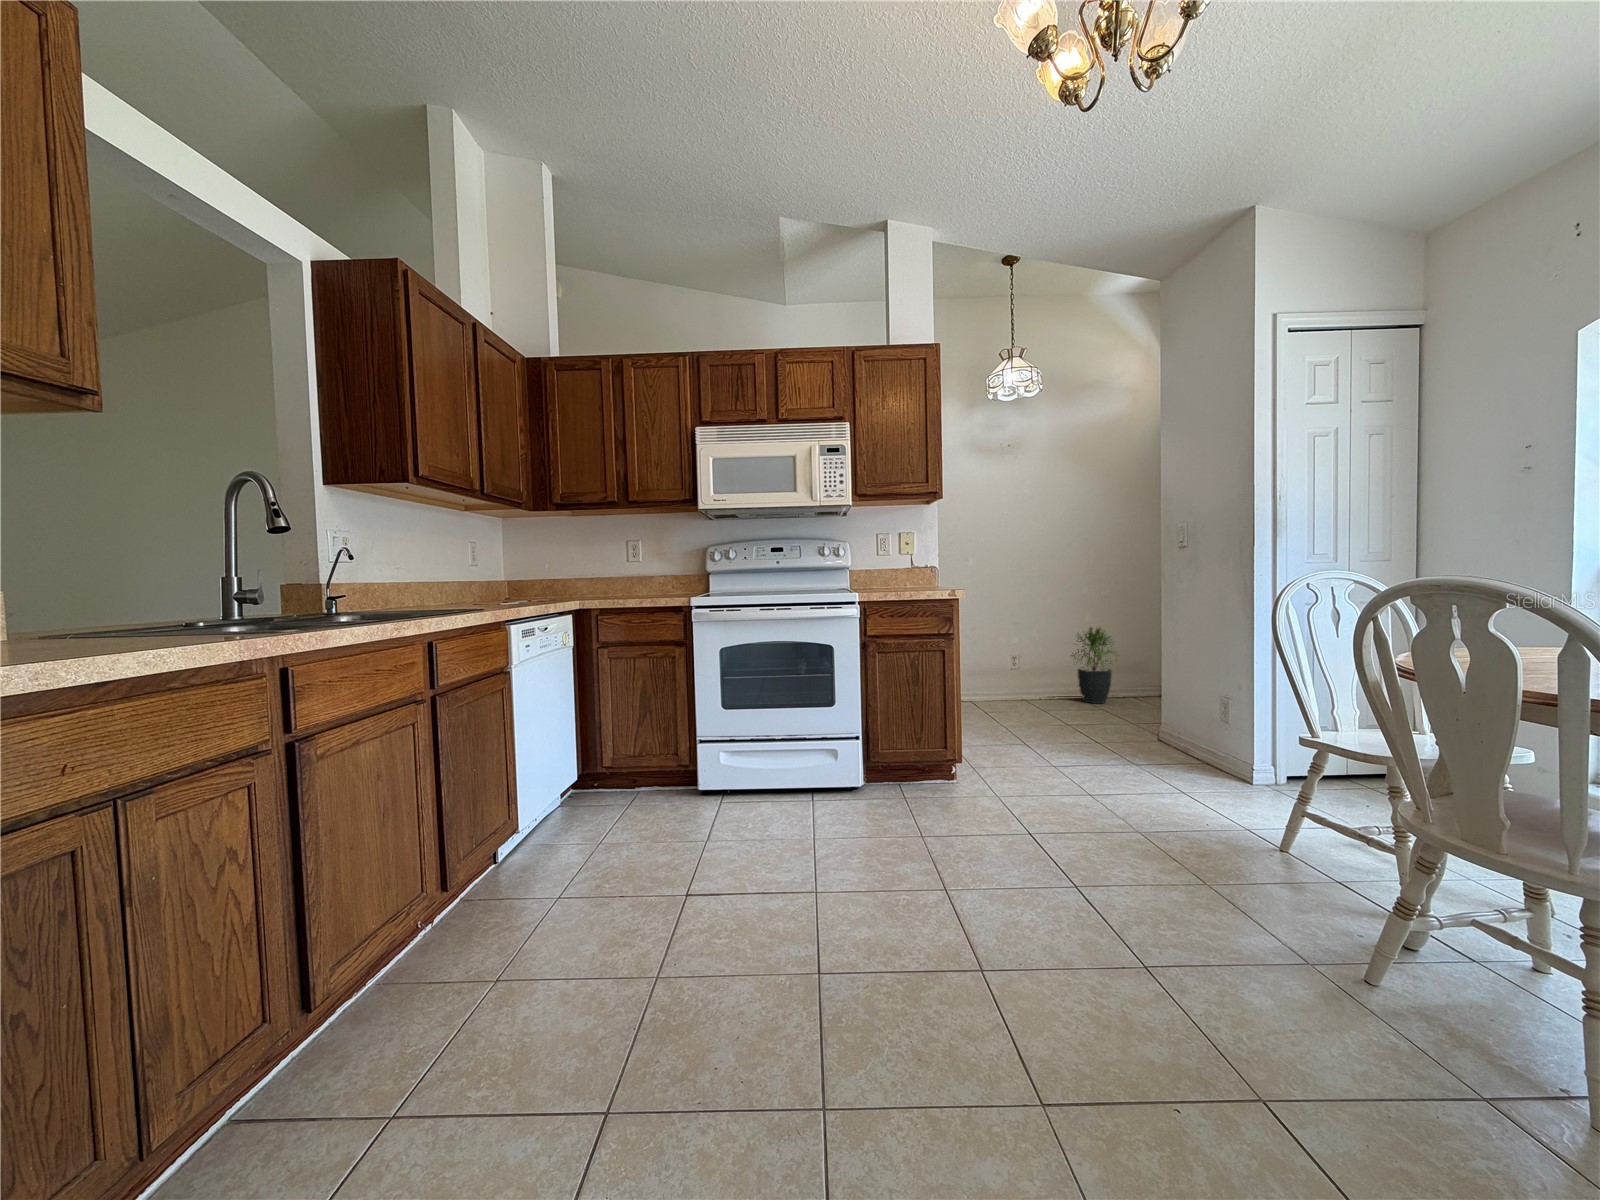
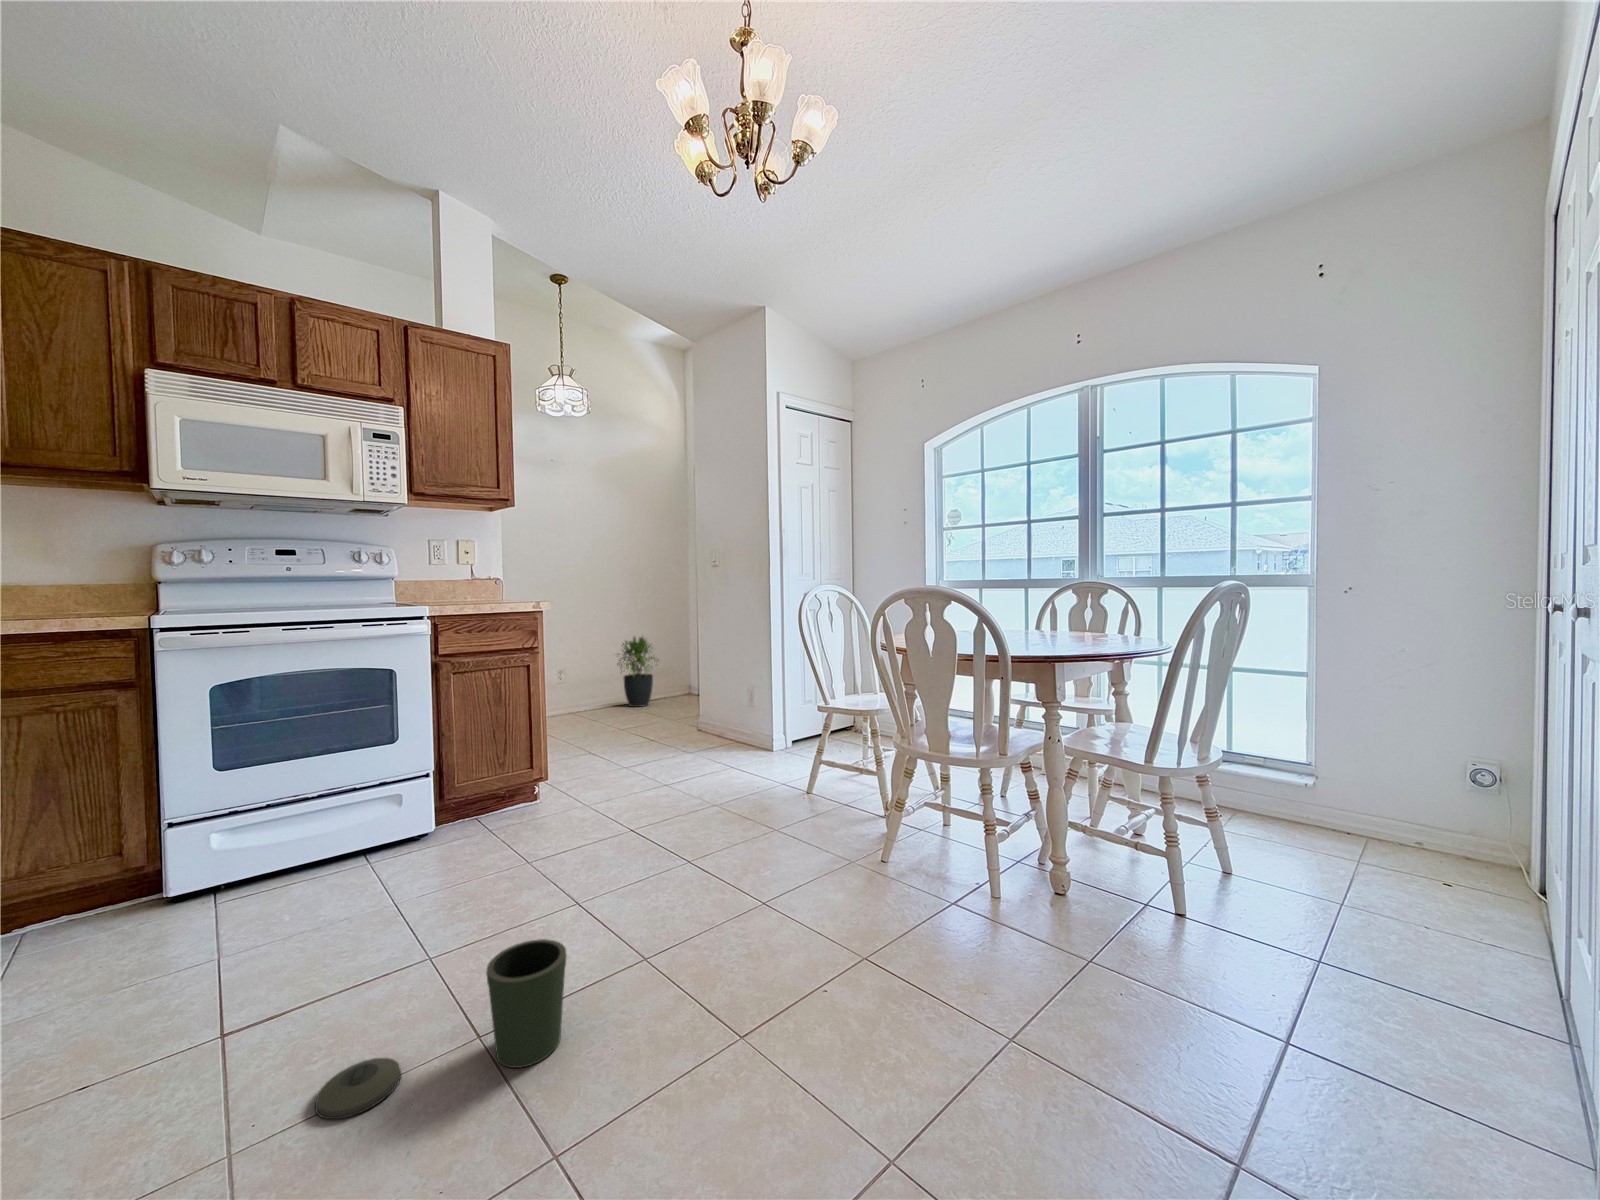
trash can: none [709,910,888,1026] -> present [315,939,567,1119]

